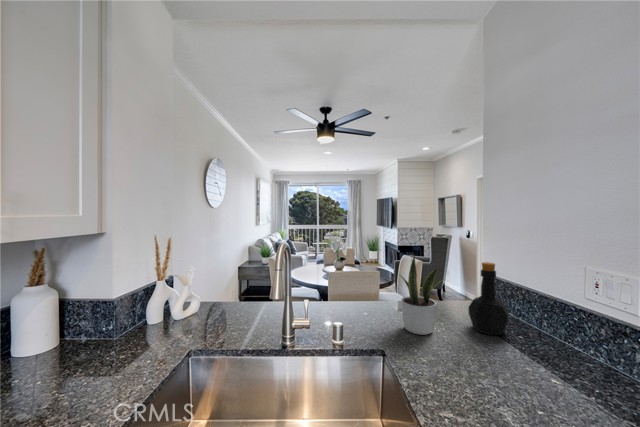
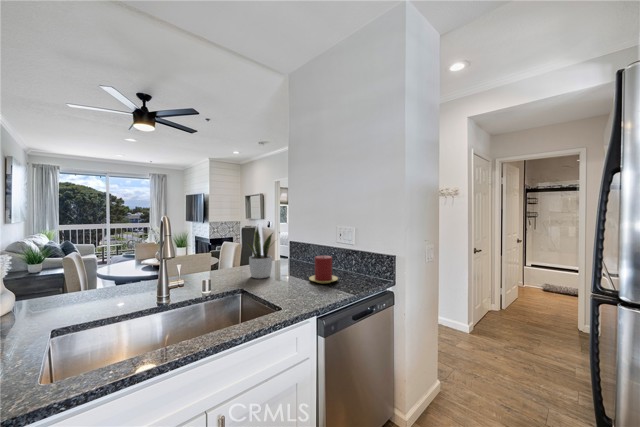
bottle: present [468,262,509,335] -> none [289,229,310,271]
candle: none [498,324,567,388] -> present [309,256,338,283]

